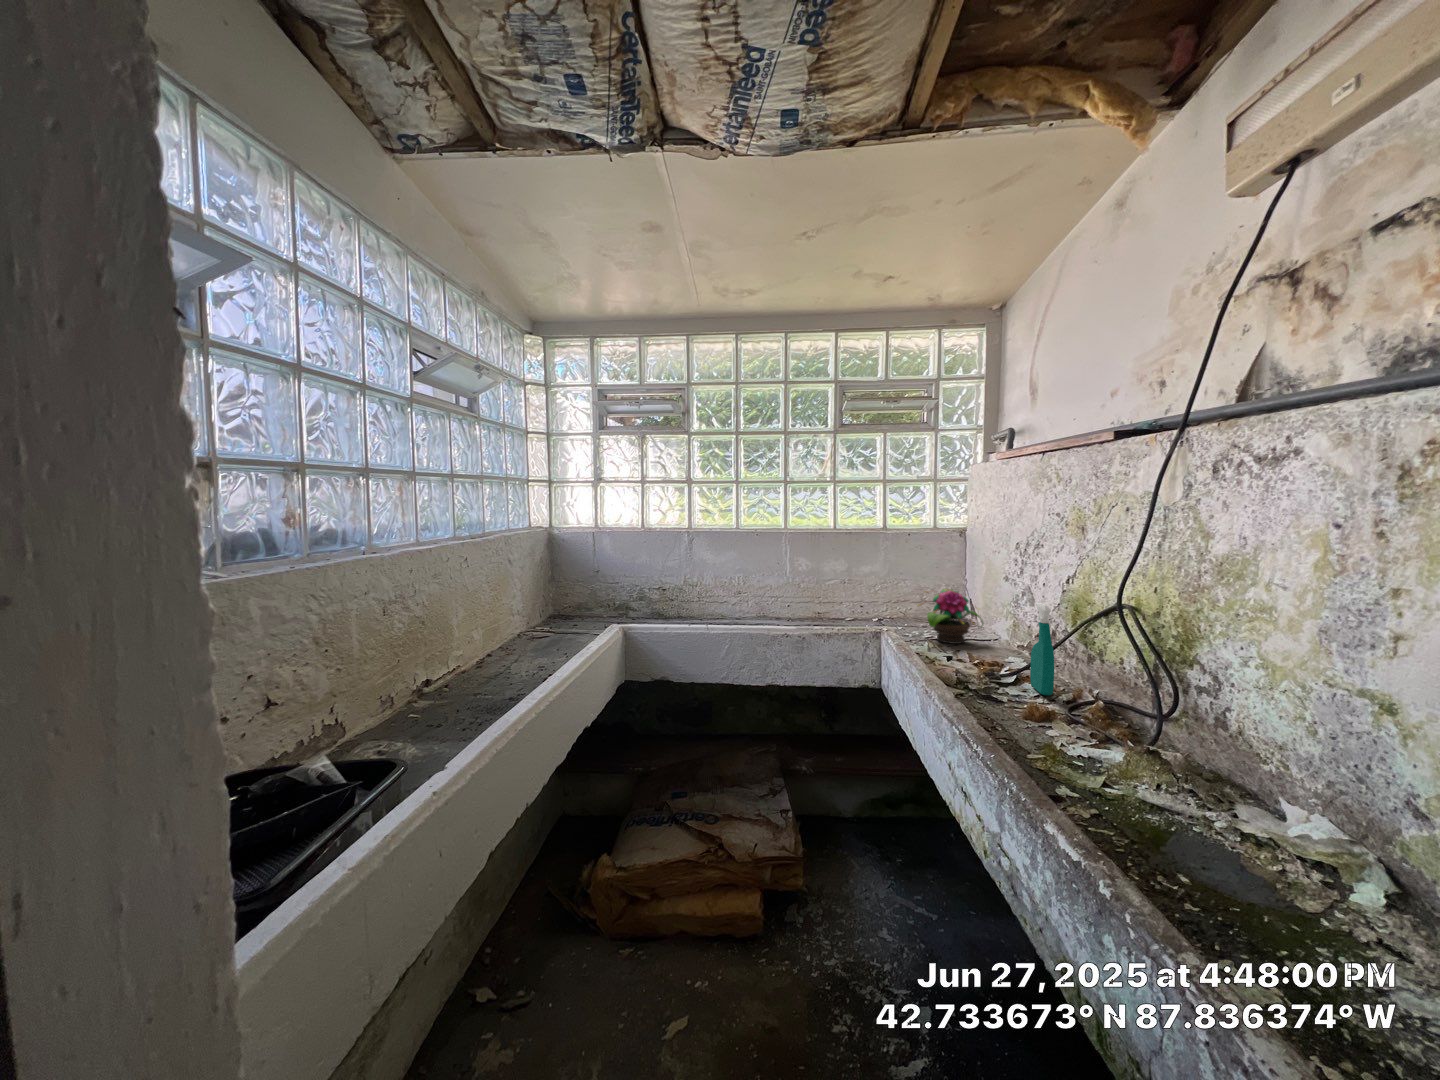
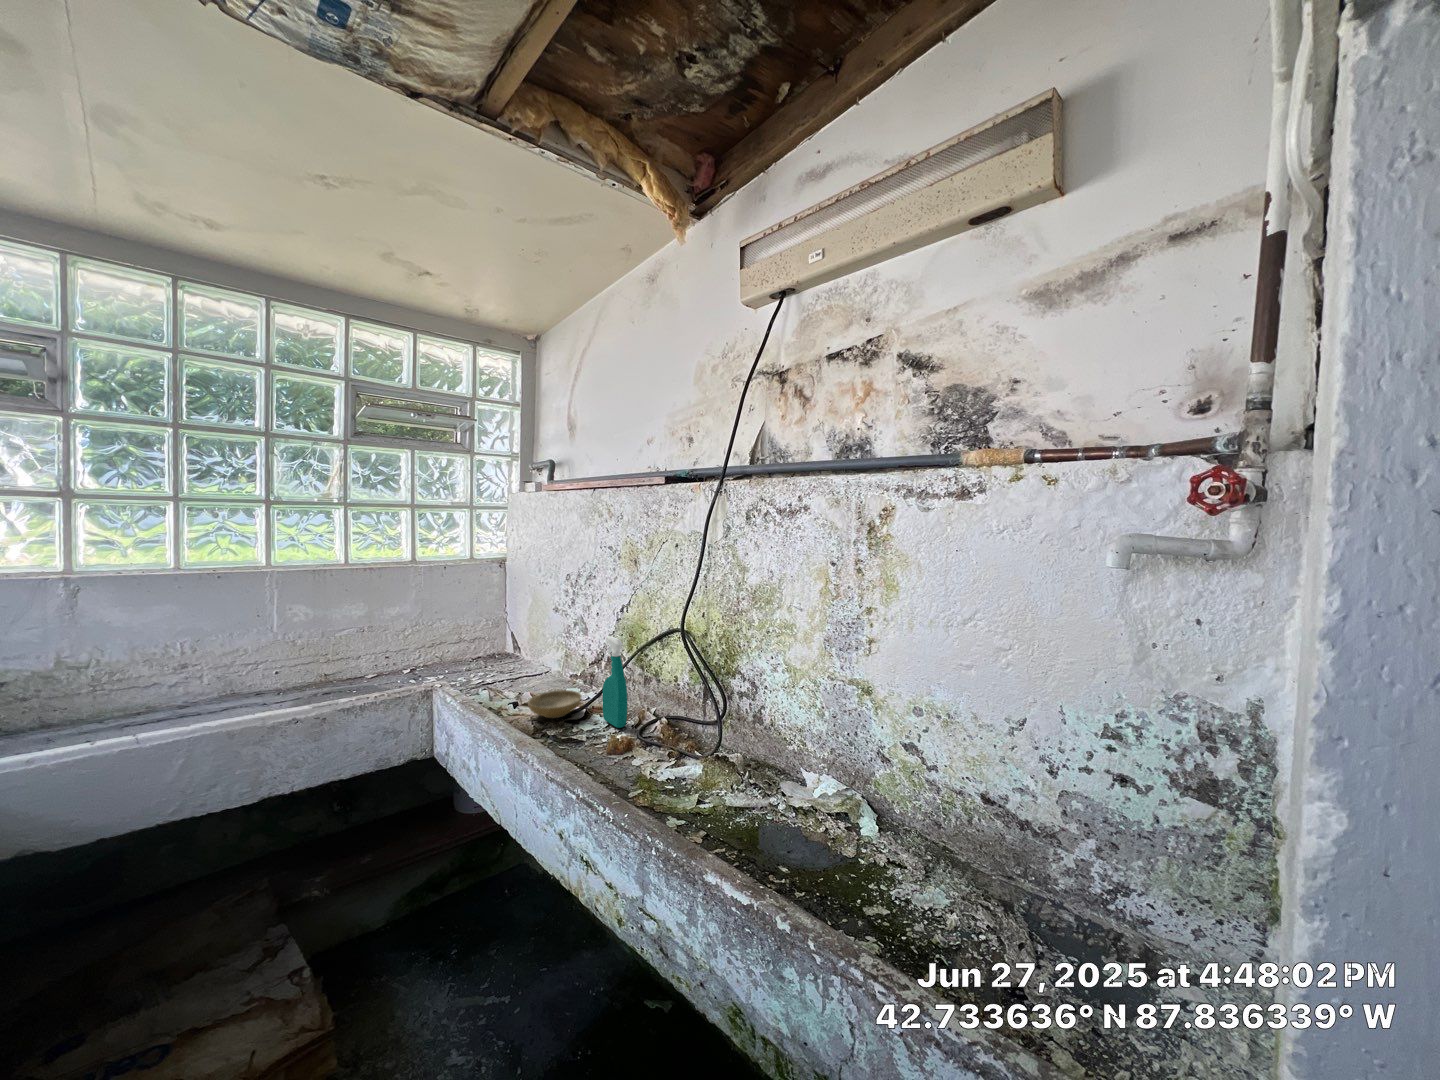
potted flower: present [918,589,984,644] -> none [464,627,538,689]
ceramic bowl: none [959,650,1013,673] -> present [528,690,581,718]

